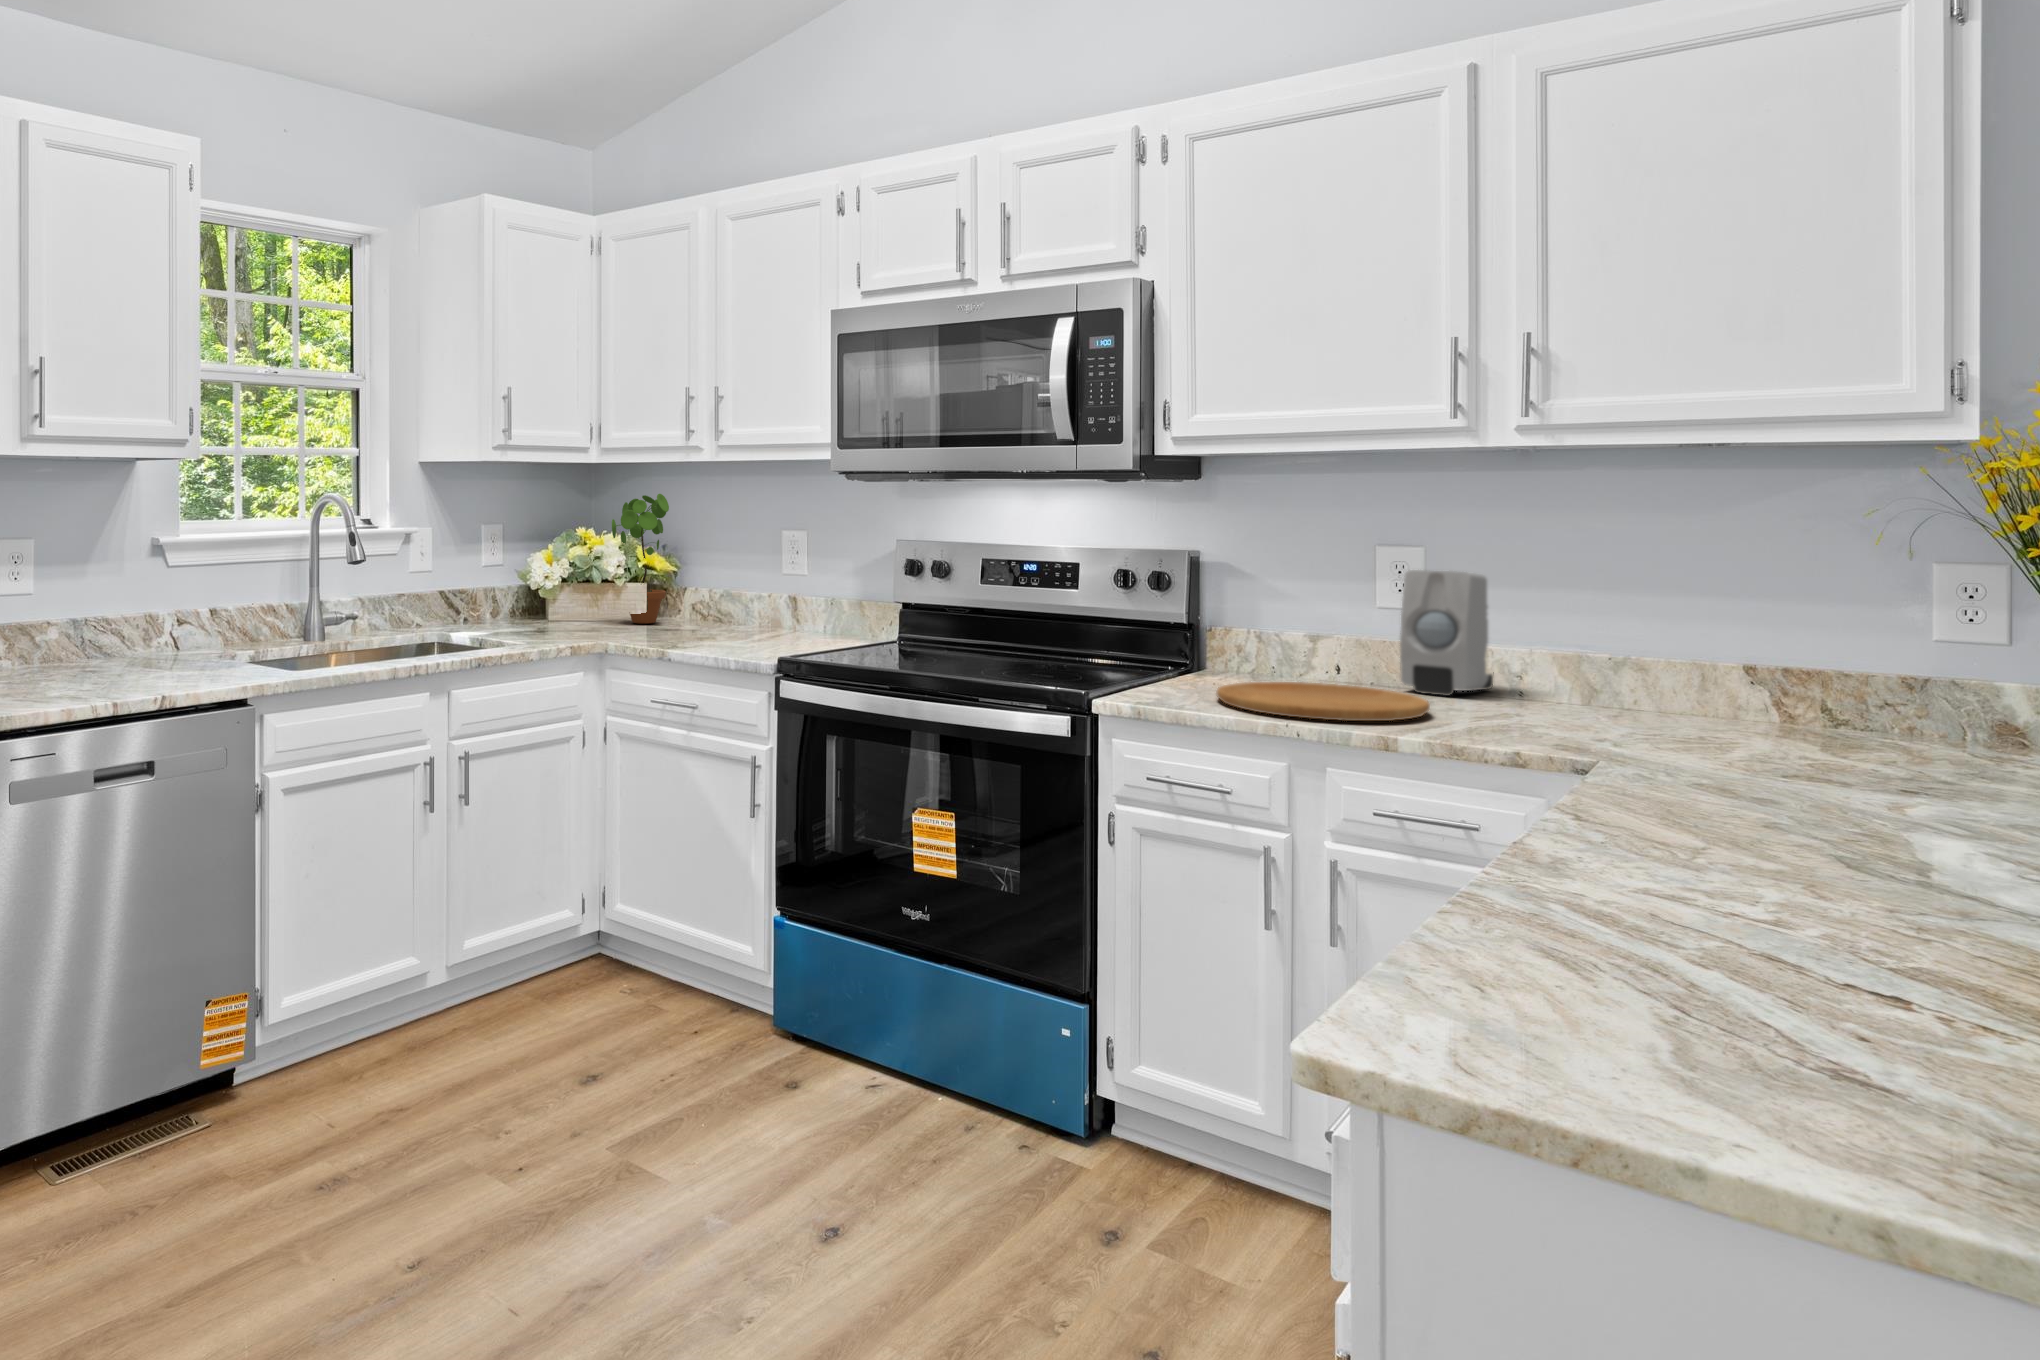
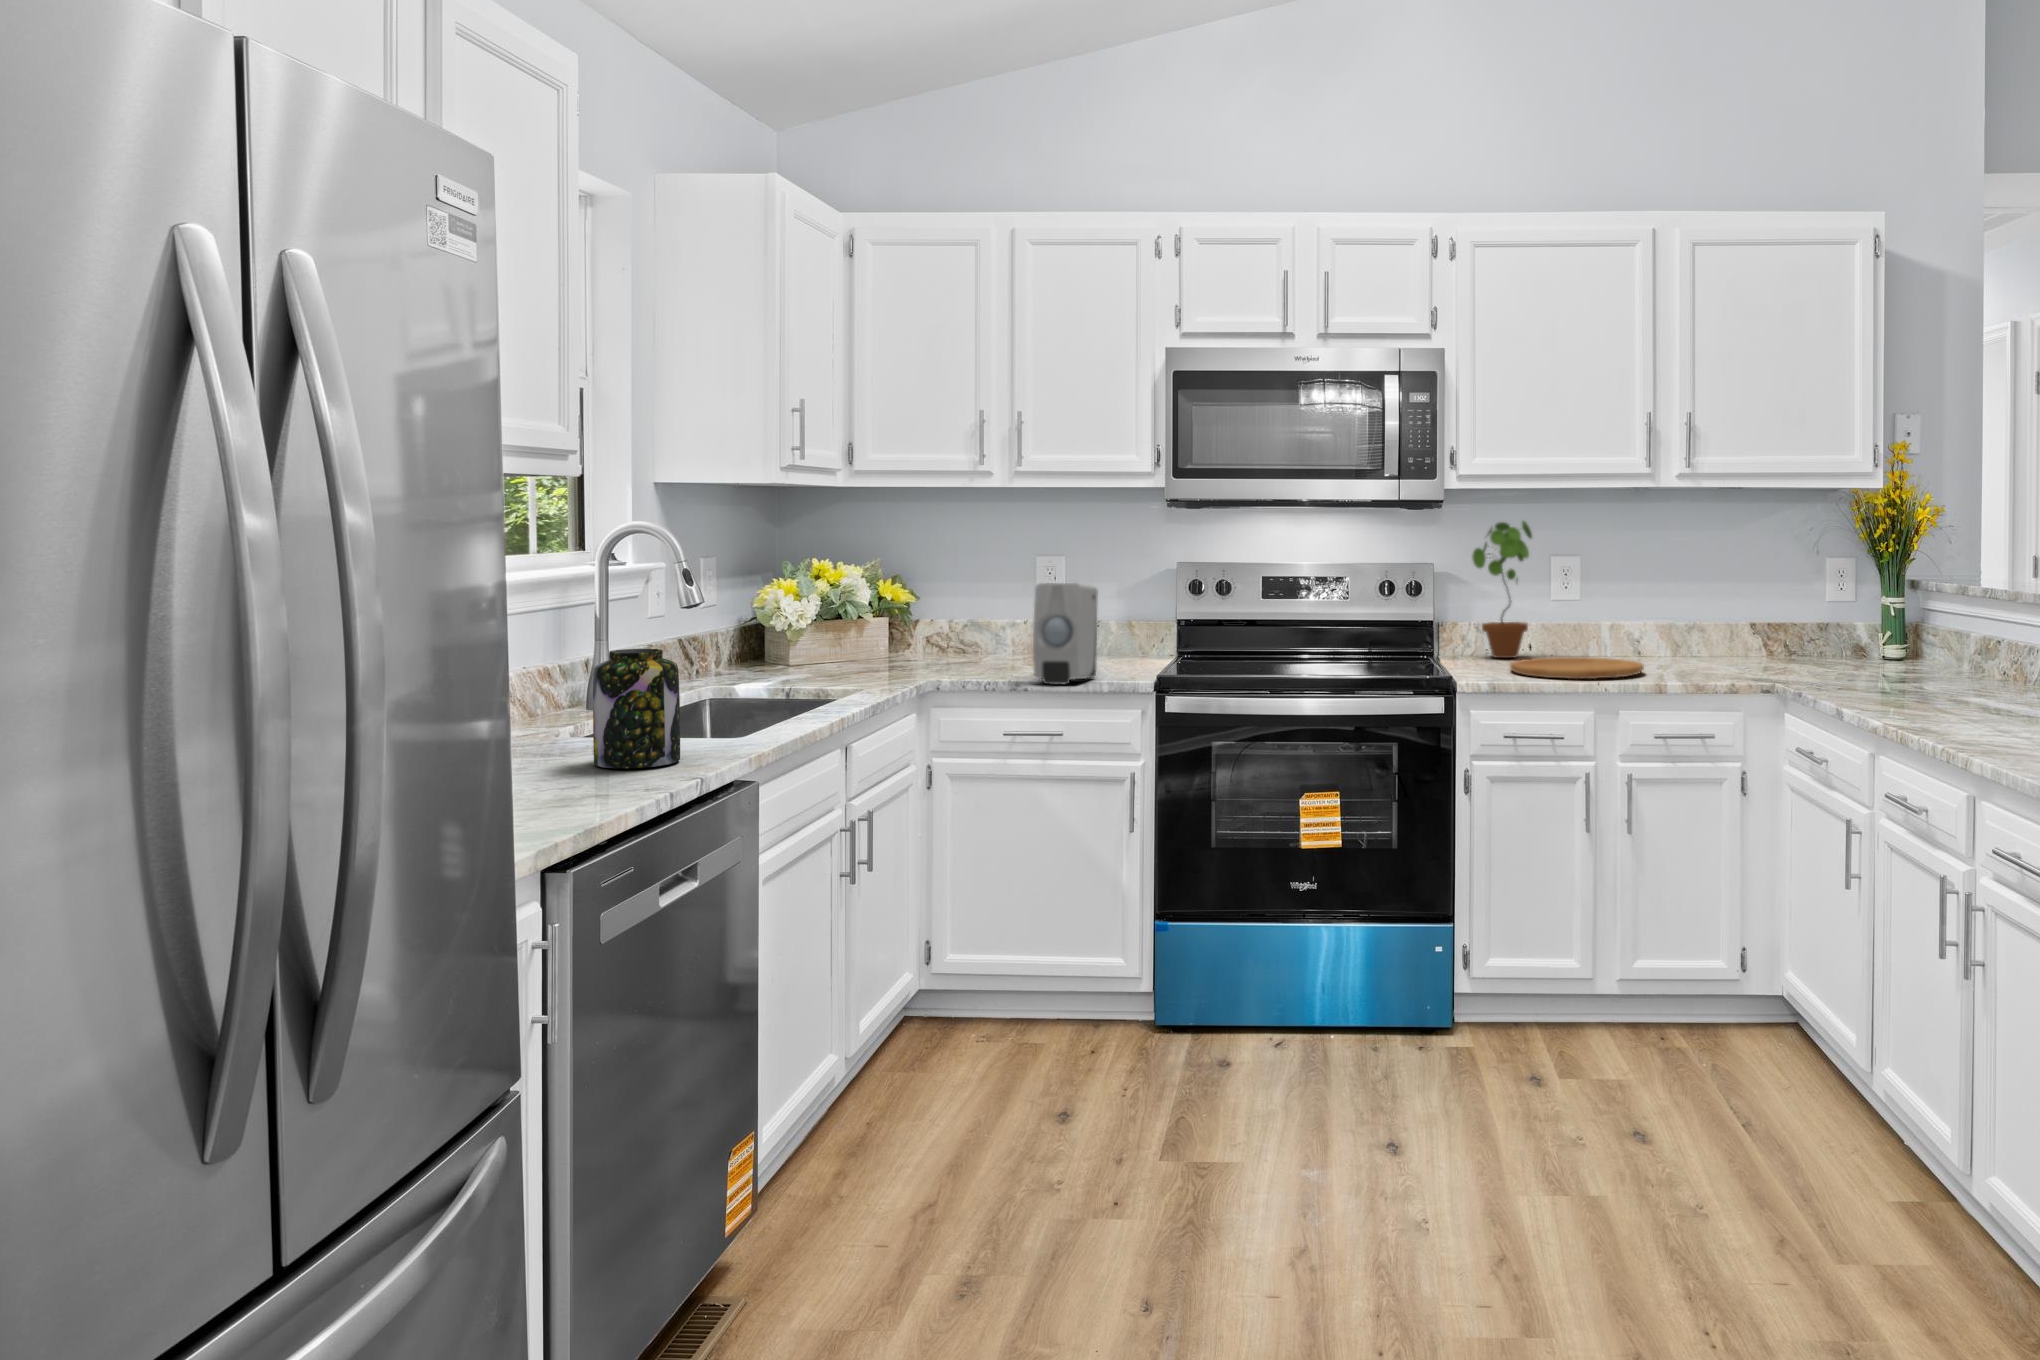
potted plant: present [612,494,669,624] -> present [1472,521,1532,658]
soap dispenser: present [1400,570,1493,696] -> present [1033,583,1097,685]
jar: none [133,597,196,691] -> present [593,649,680,768]

